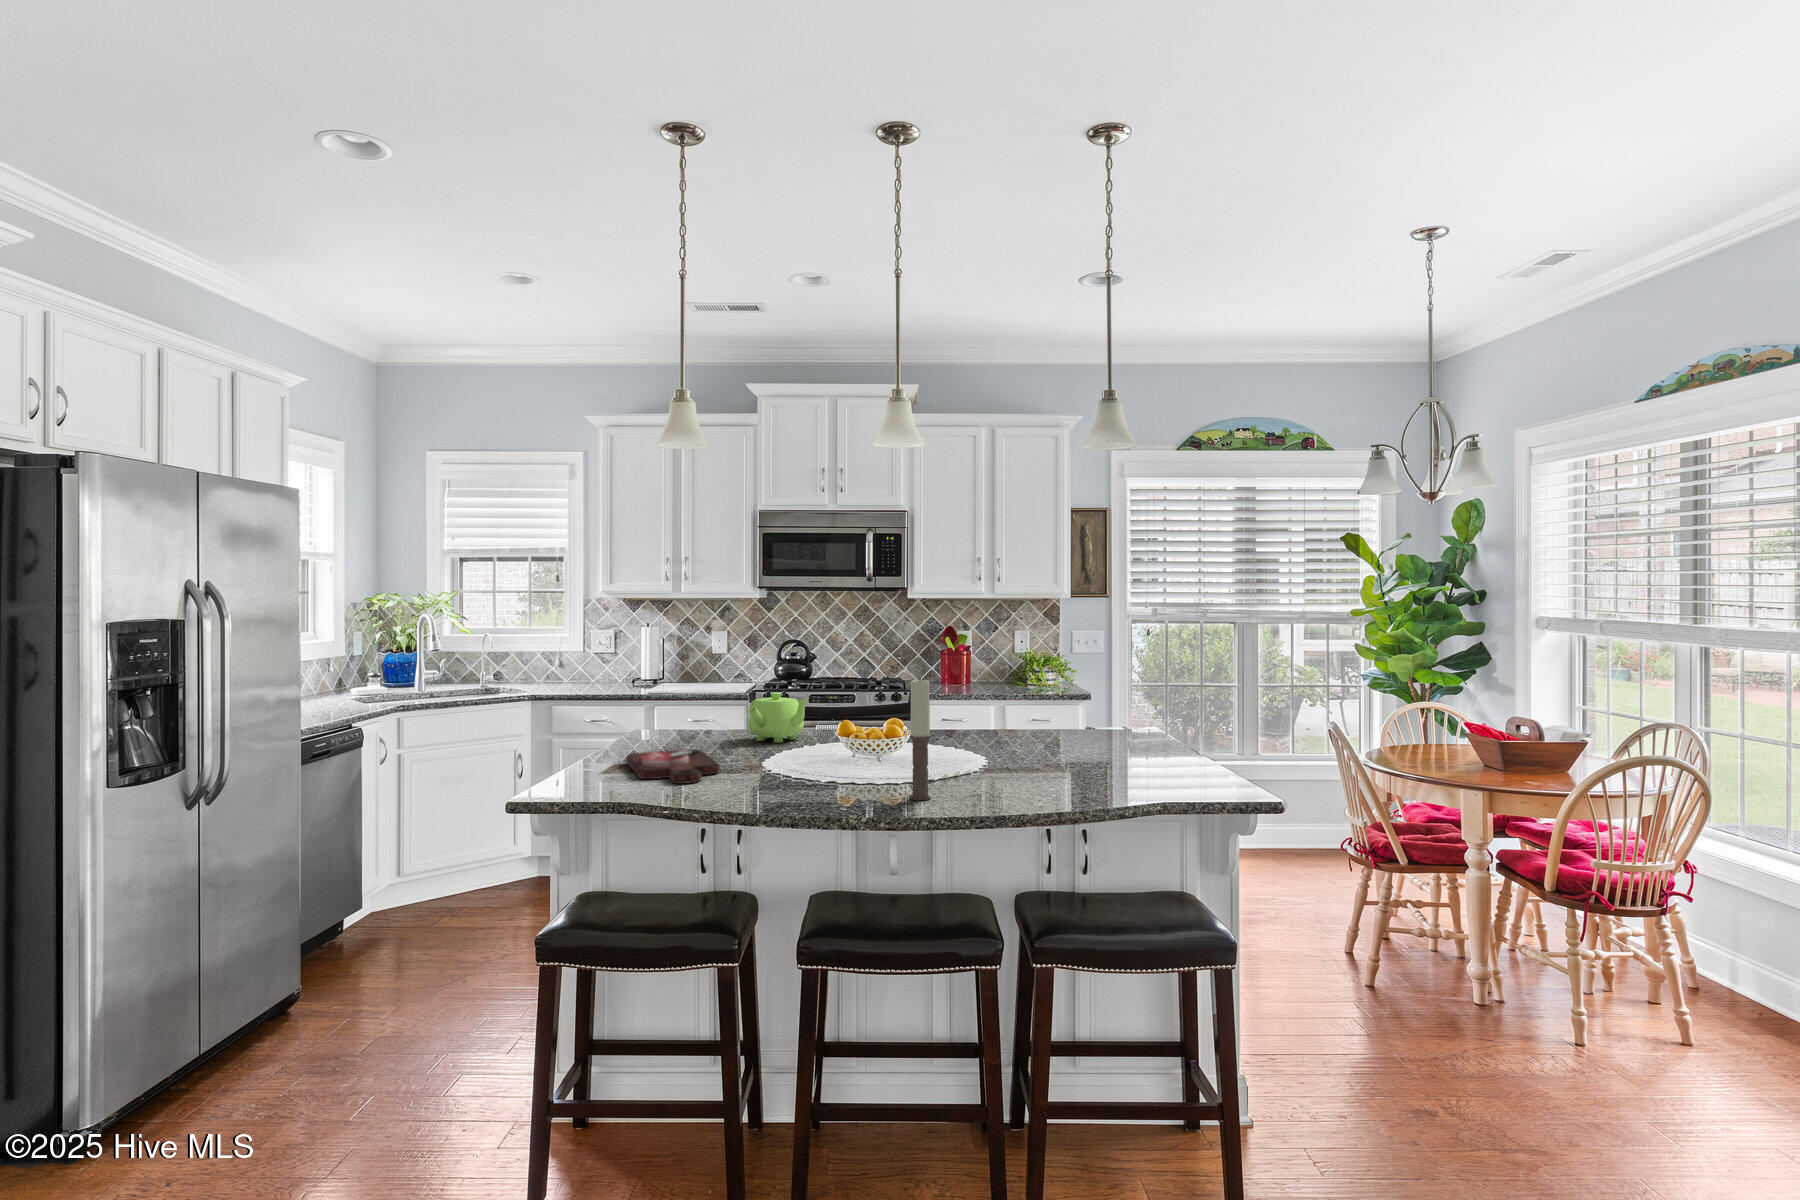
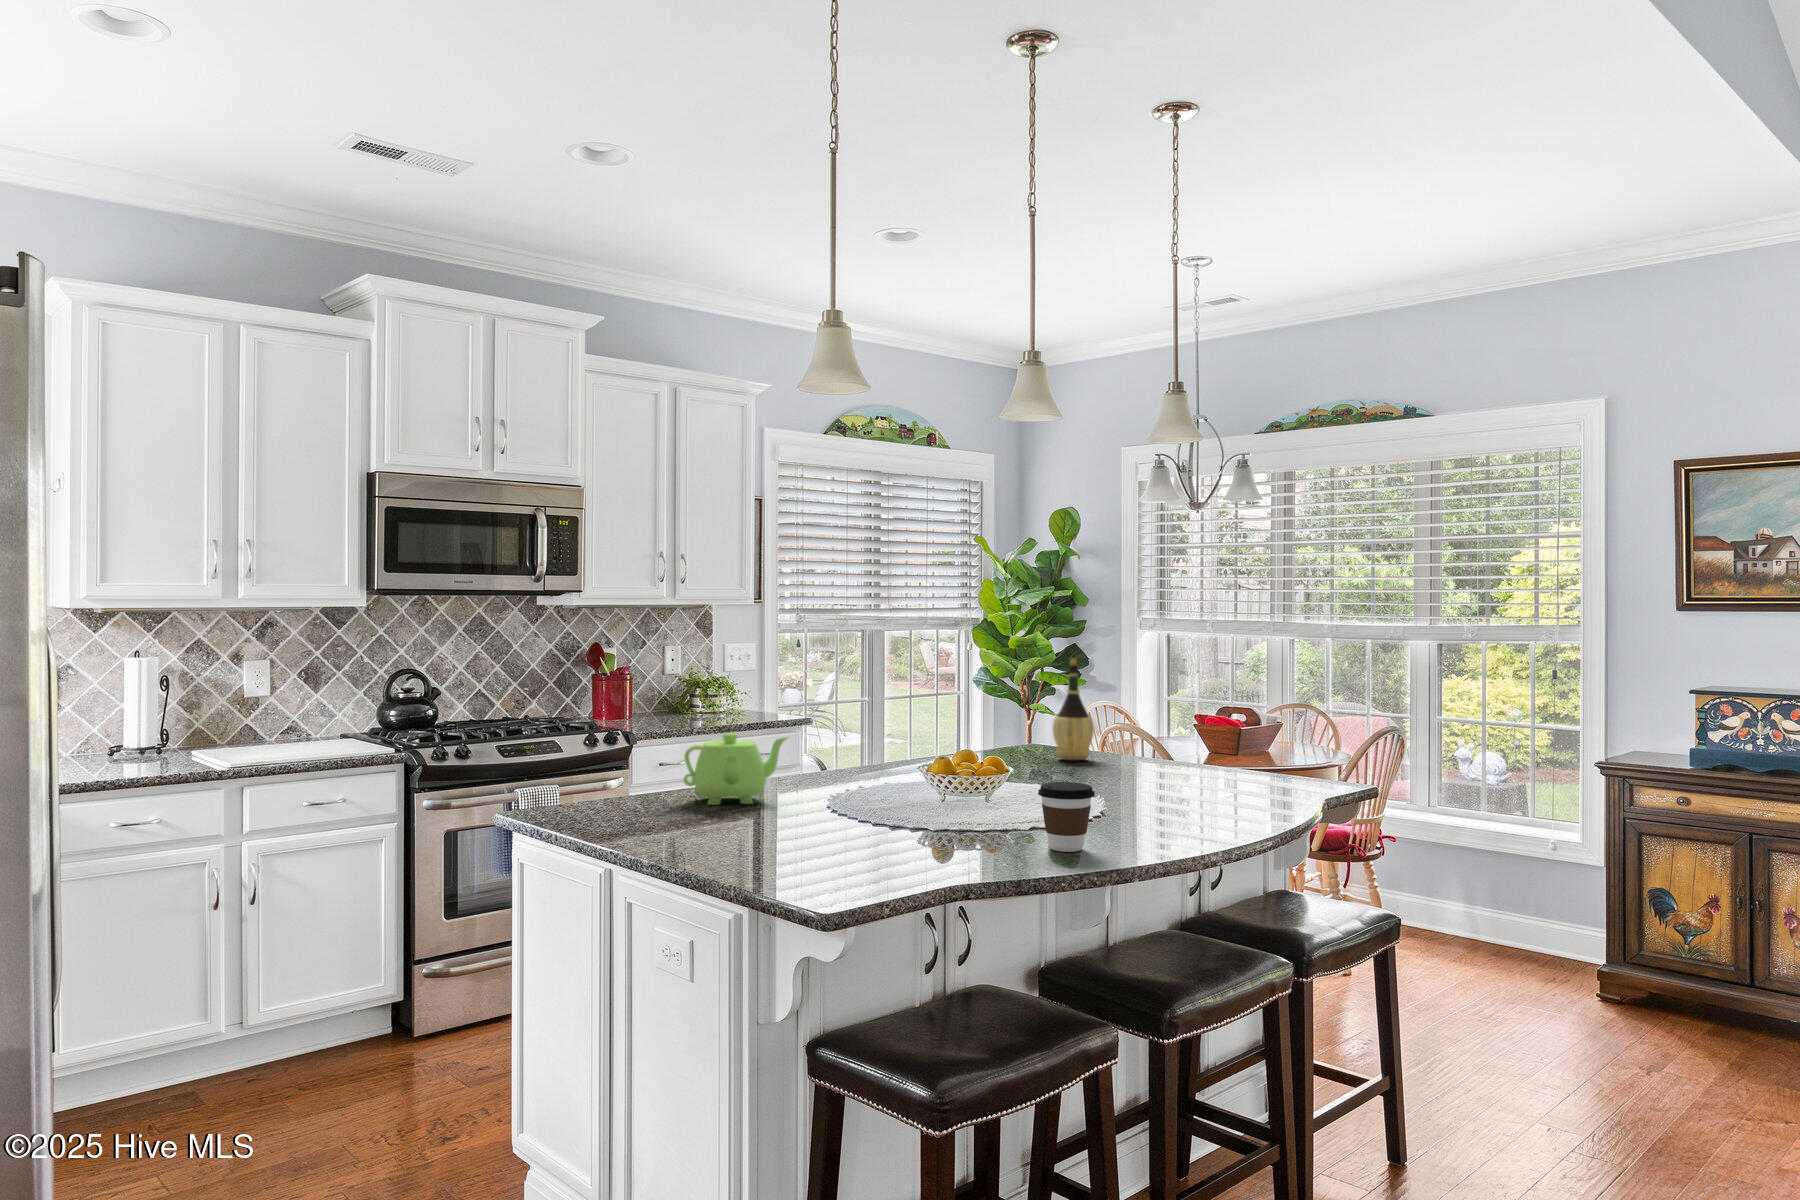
wine bottle: none [1103,652,1140,742] -> present [1053,659,1094,760]
candle: present [910,678,931,800] -> none [1169,689,1196,839]
coffee cup: none [795,742,838,794] -> present [1038,782,1095,852]
cutting board: present [626,749,720,784] -> none [679,820,894,870]

